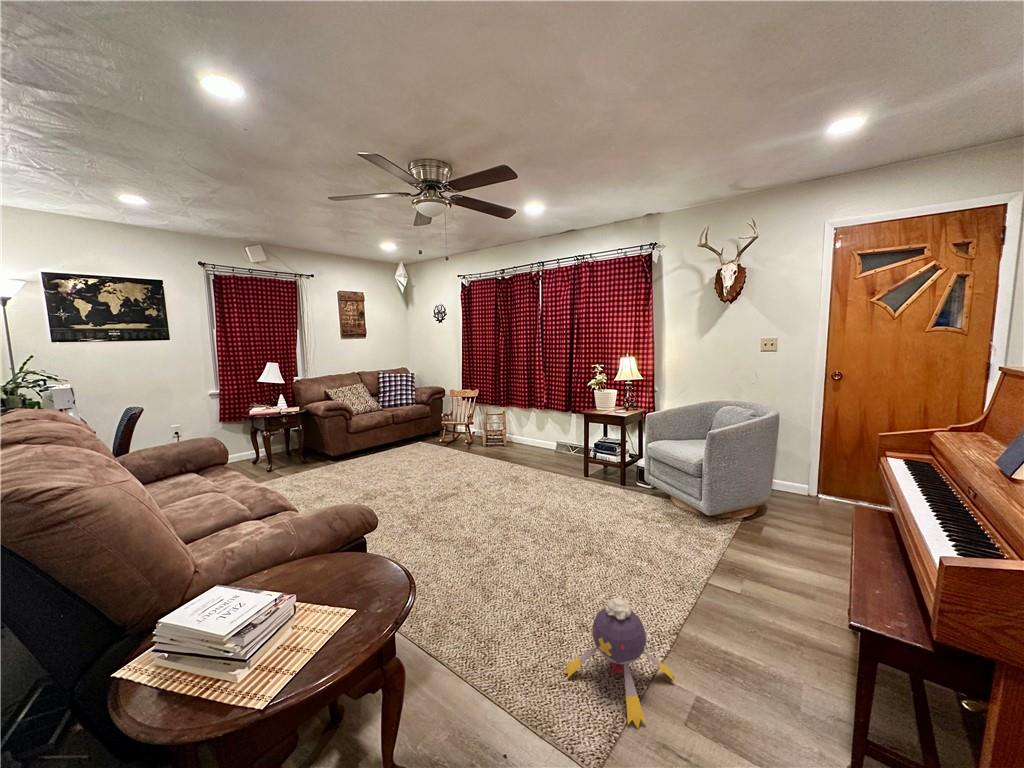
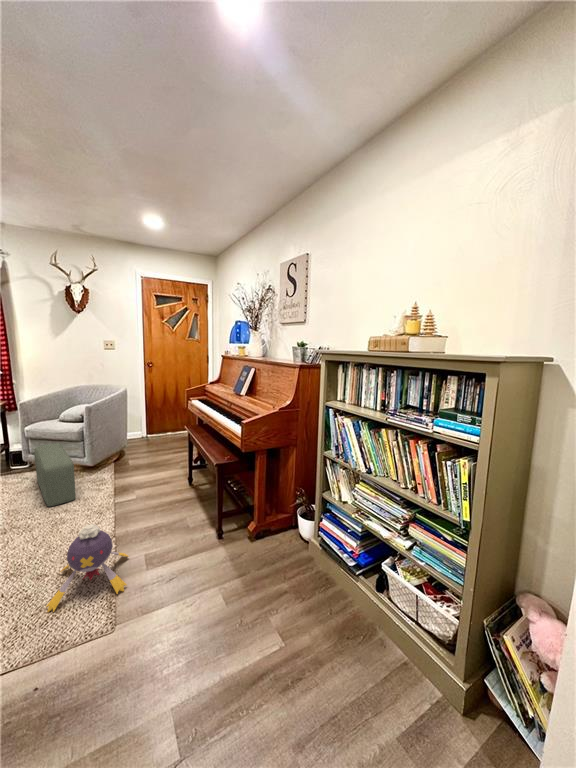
pouf: none [637,469,675,550] -> present [34,444,75,506]

